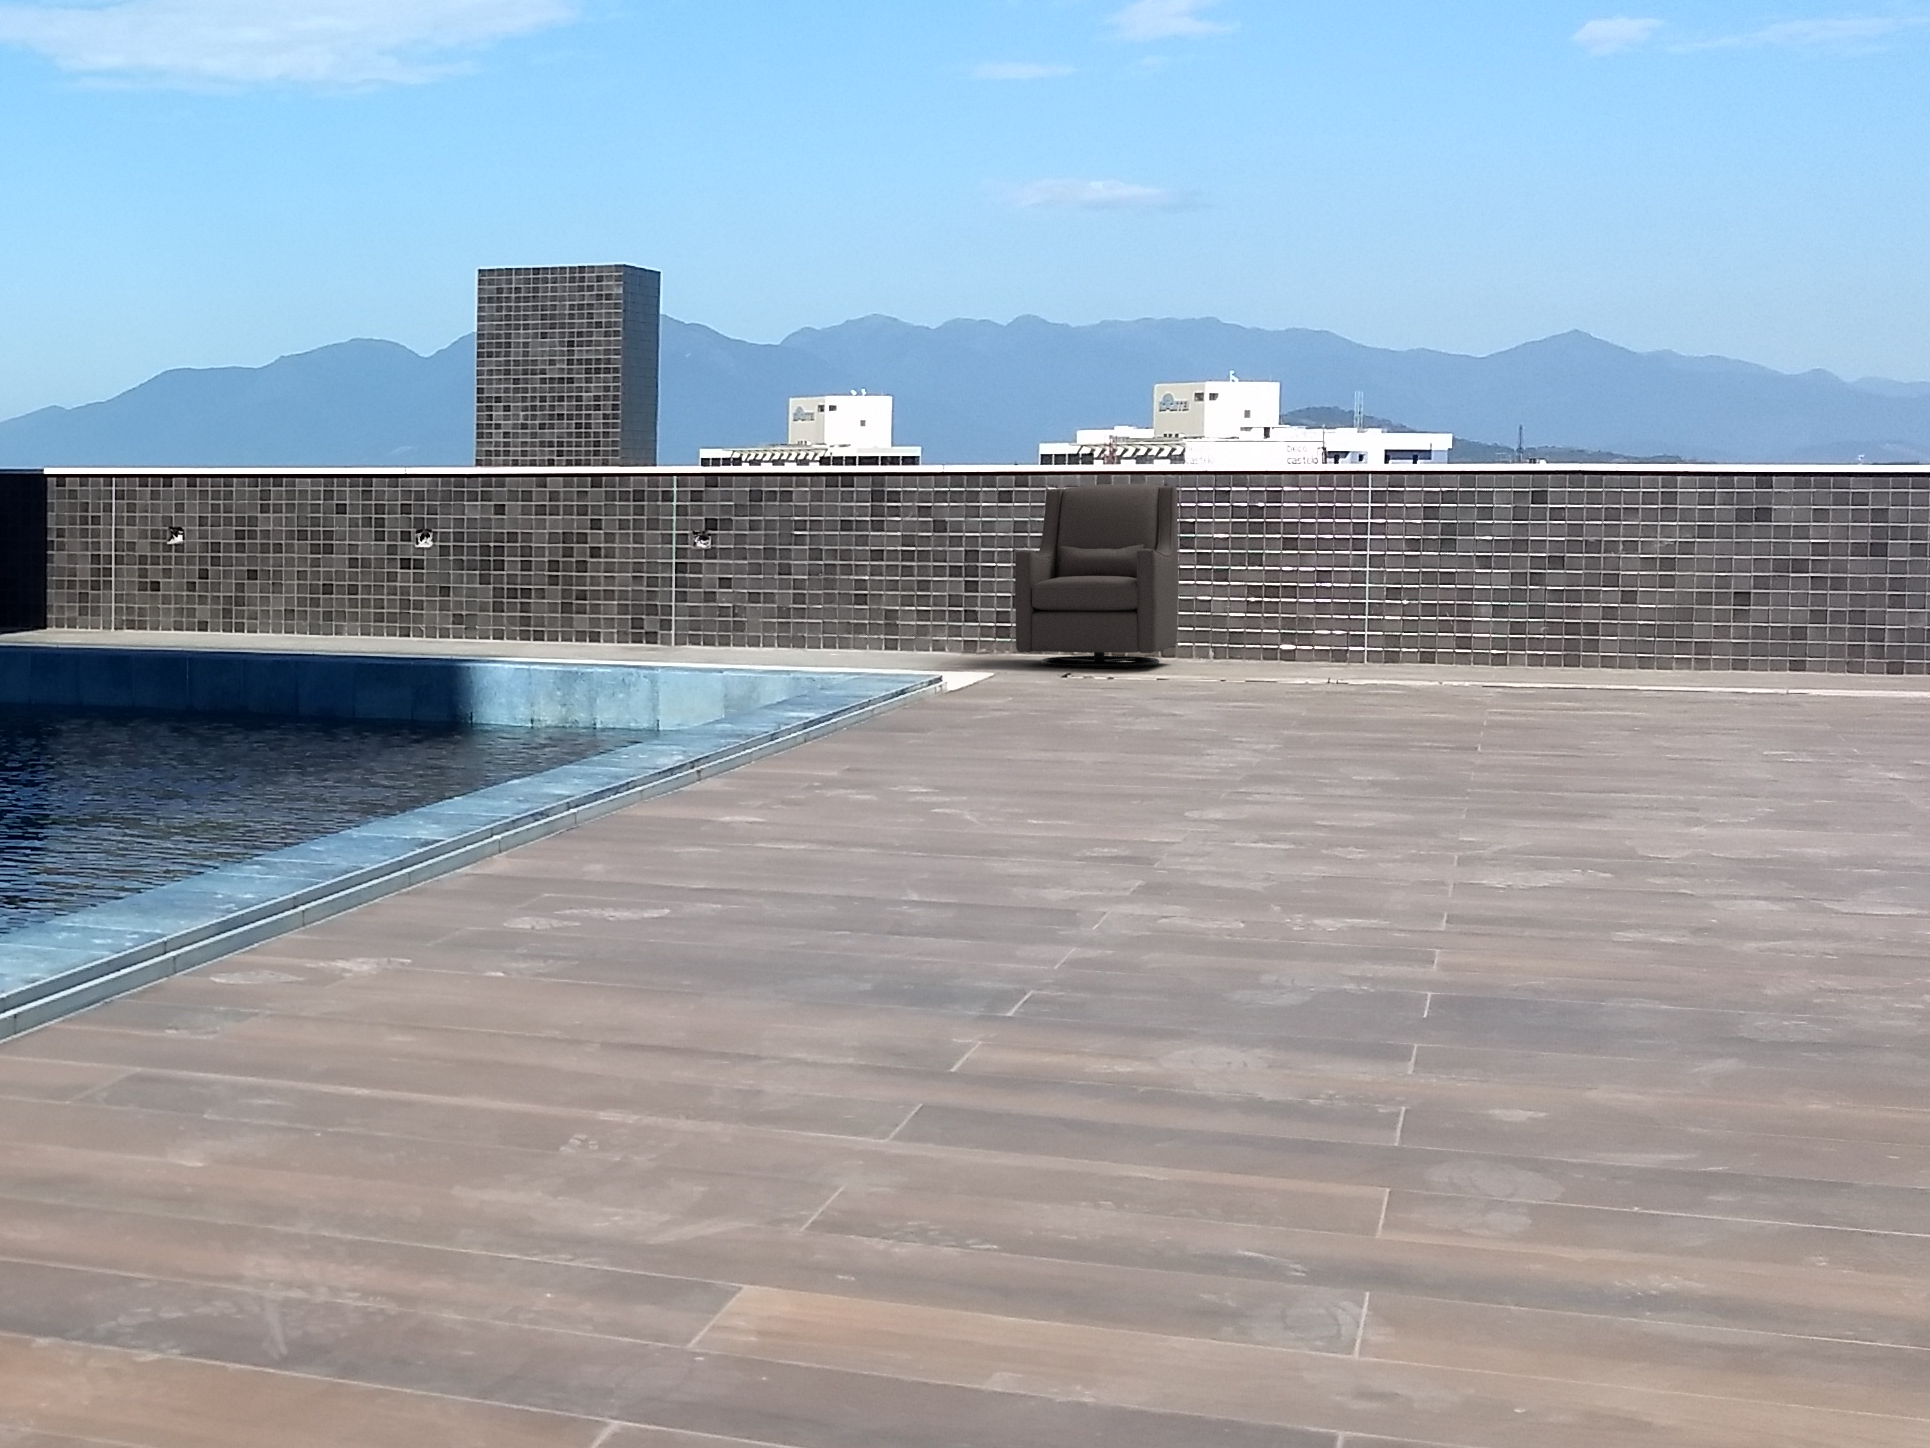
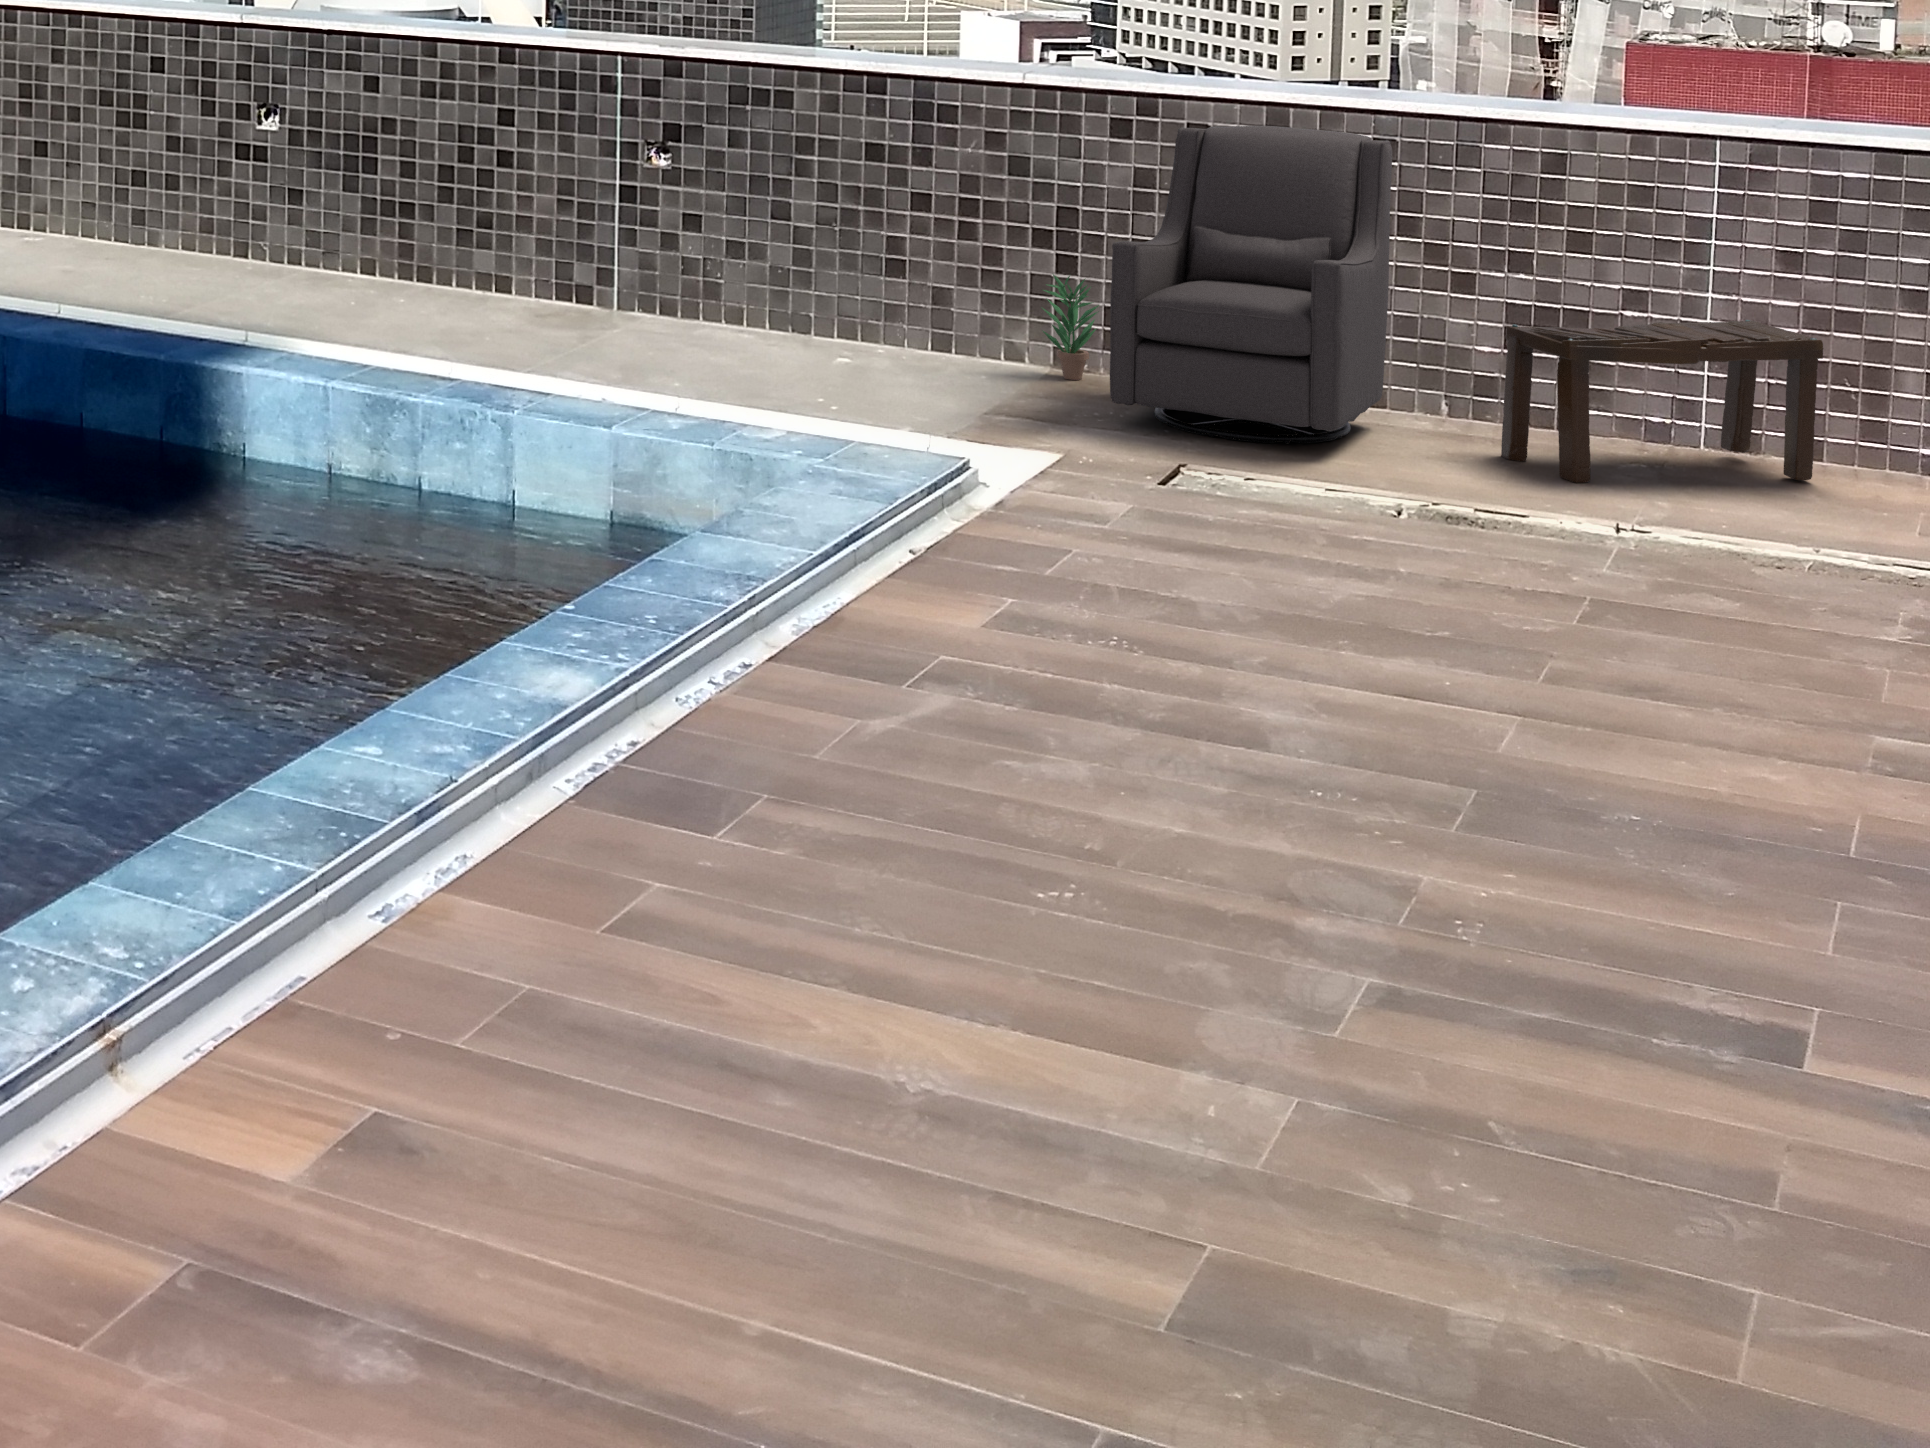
bench: none [1249,581,1430,672] -> present [1501,320,1823,483]
potted plant: none [963,588,1001,657] -> present [1043,274,1099,380]

